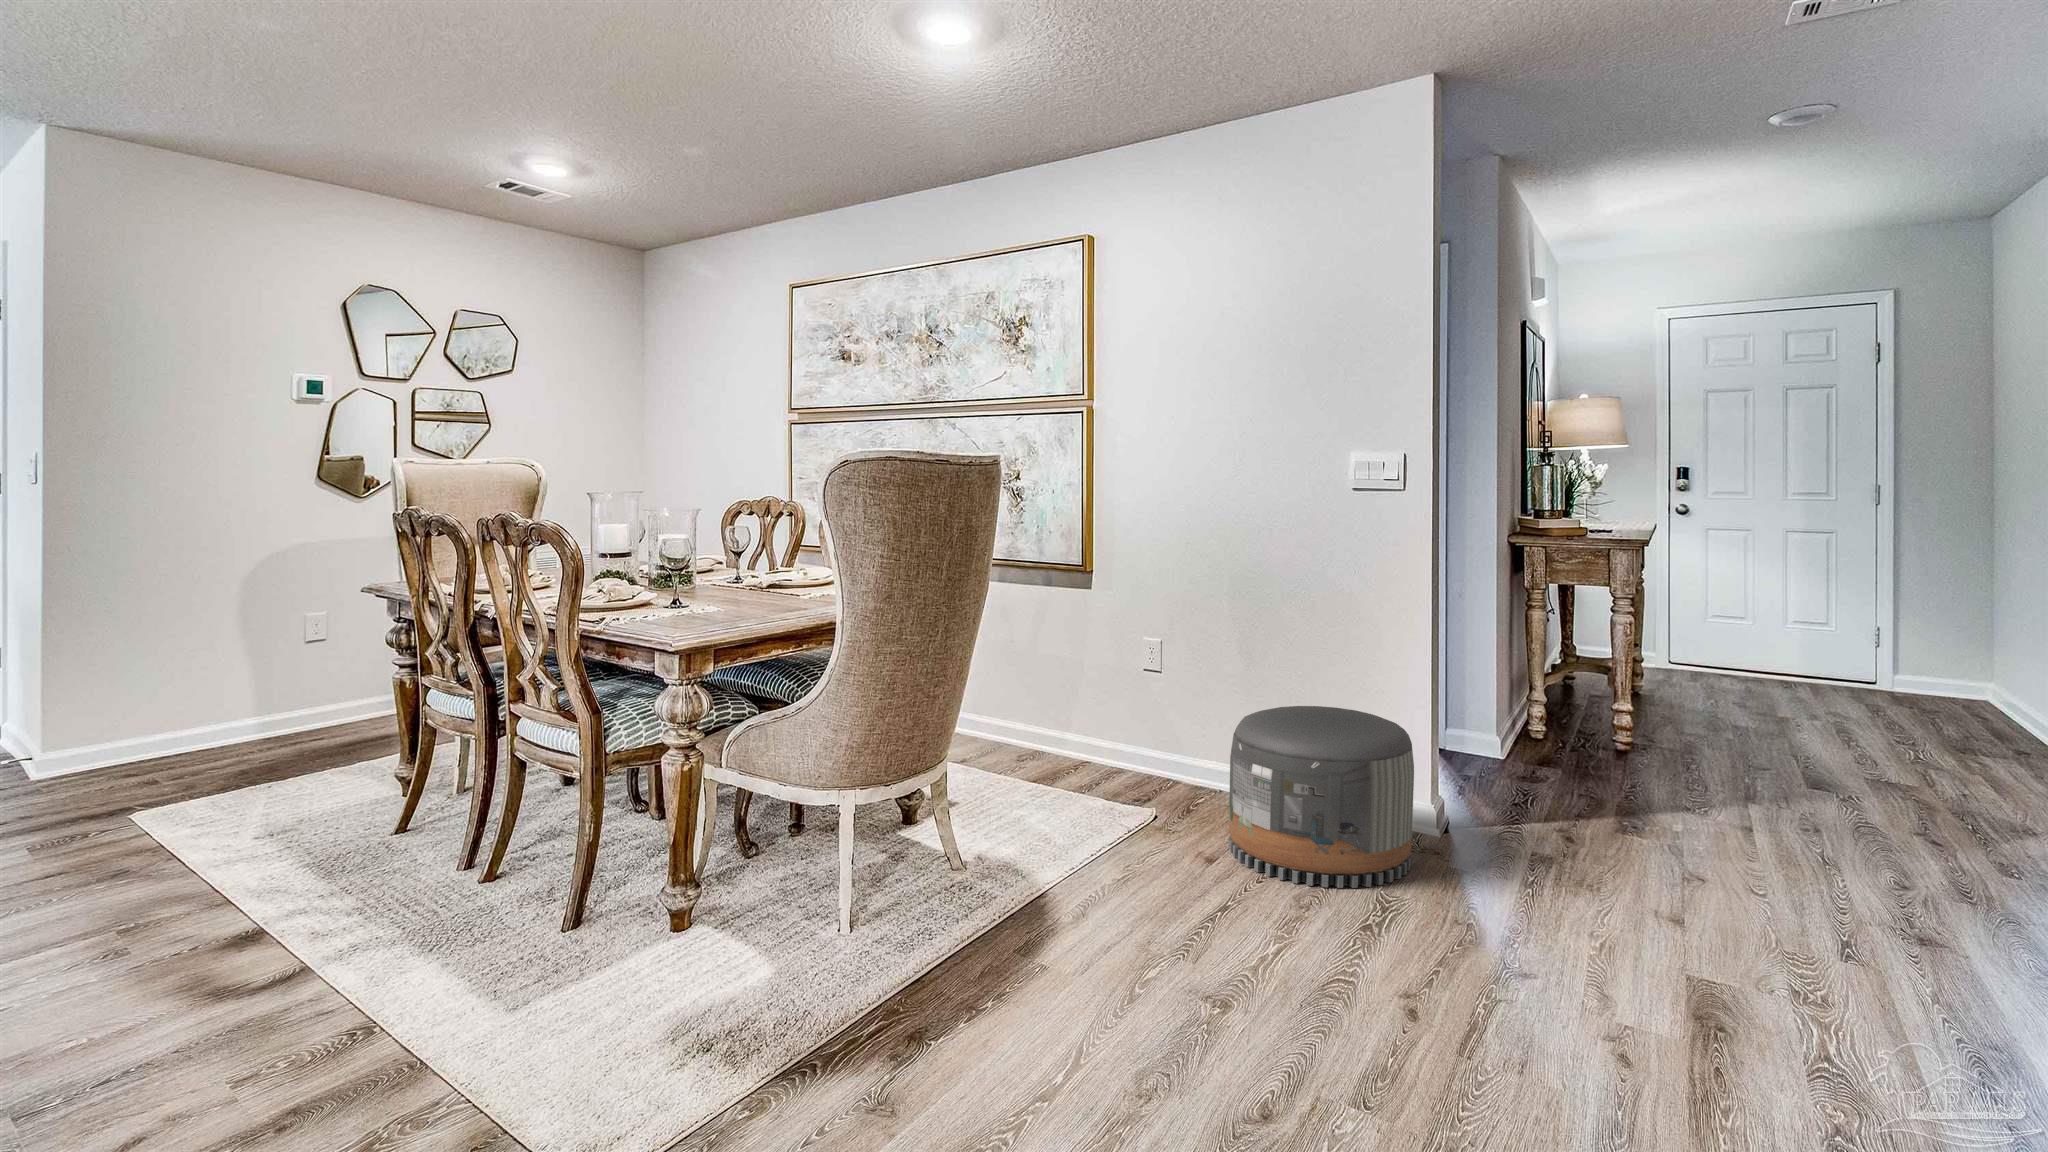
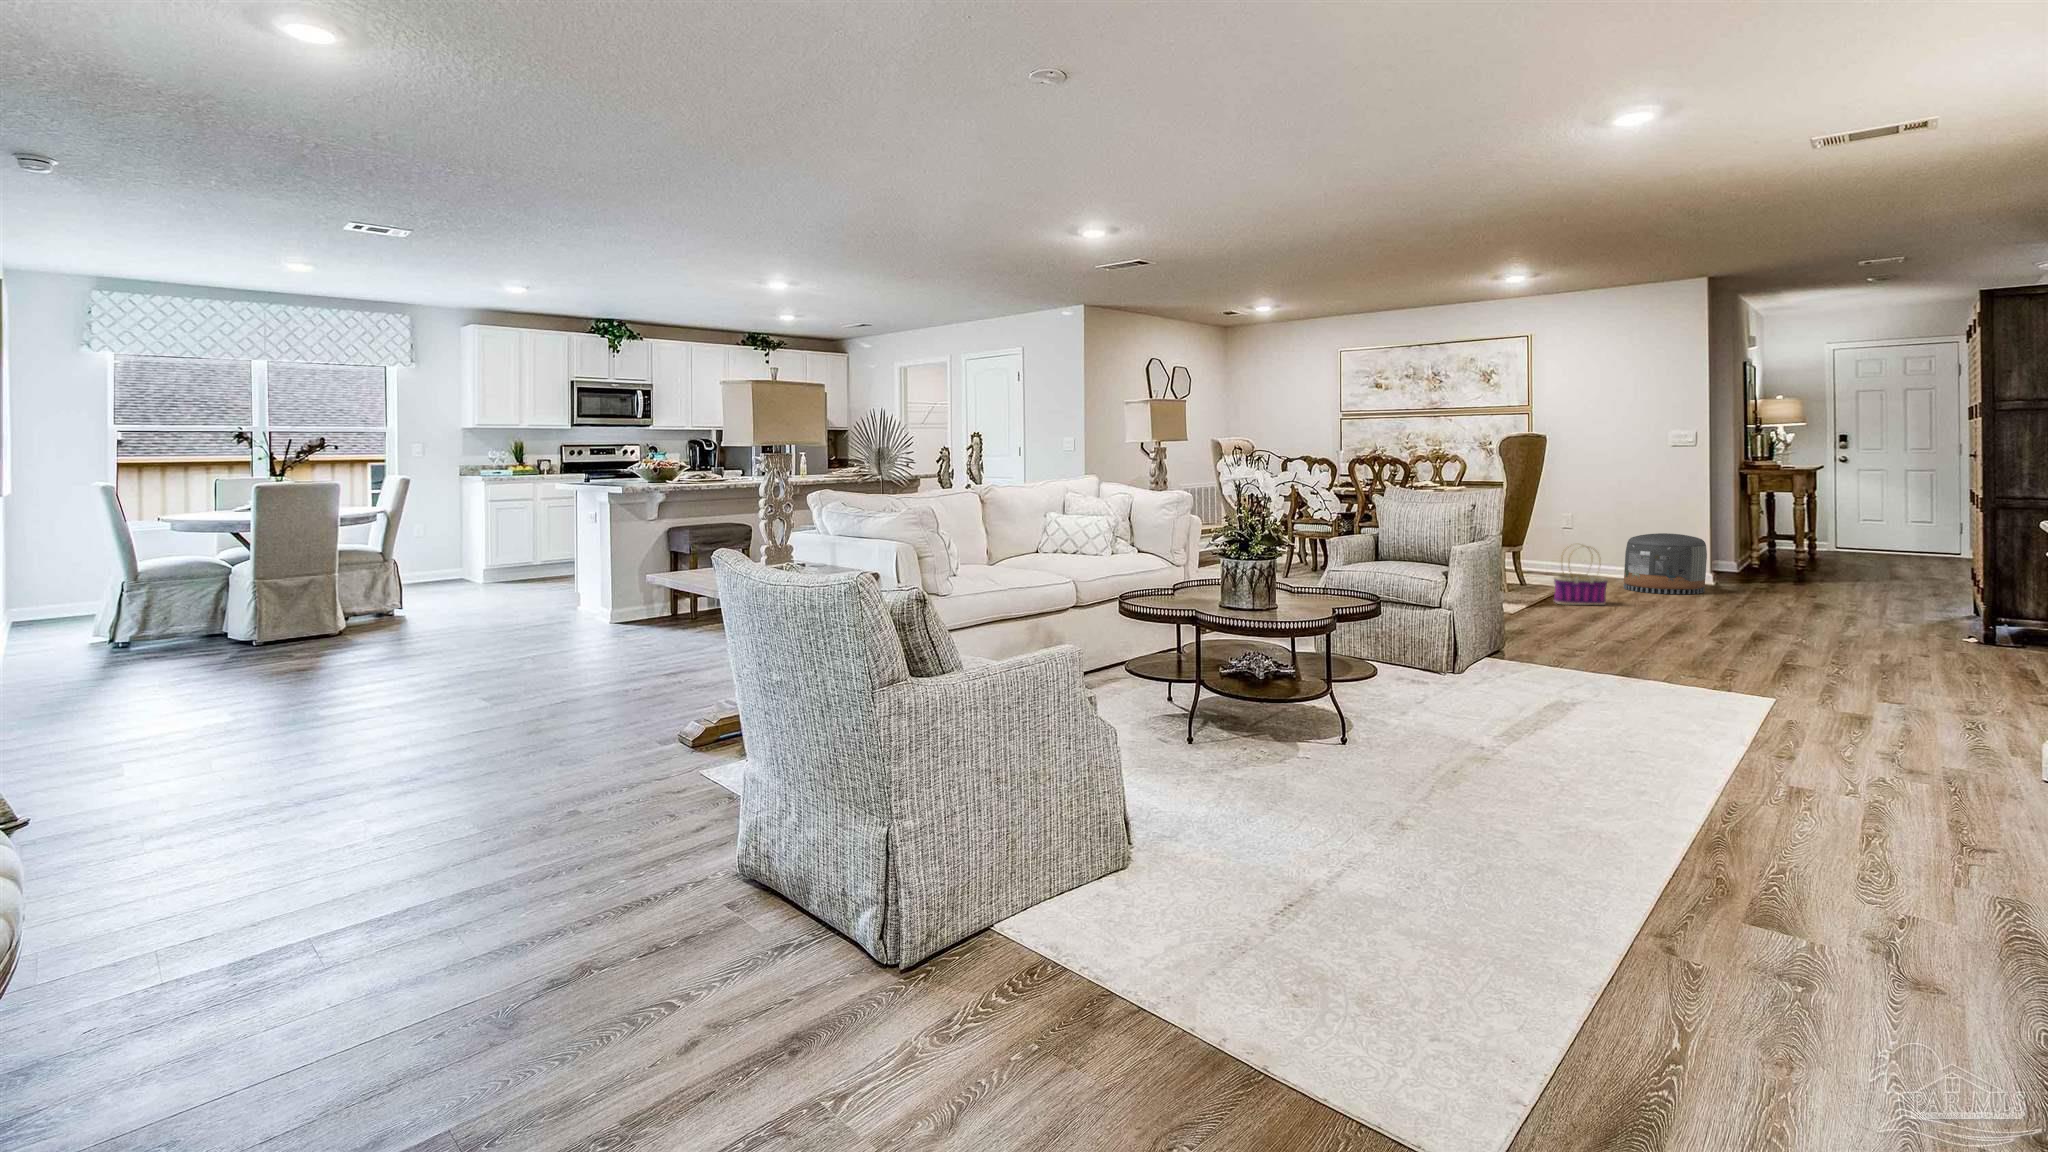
basket: none [950,783,1096,993] -> present [1554,545,1608,605]

